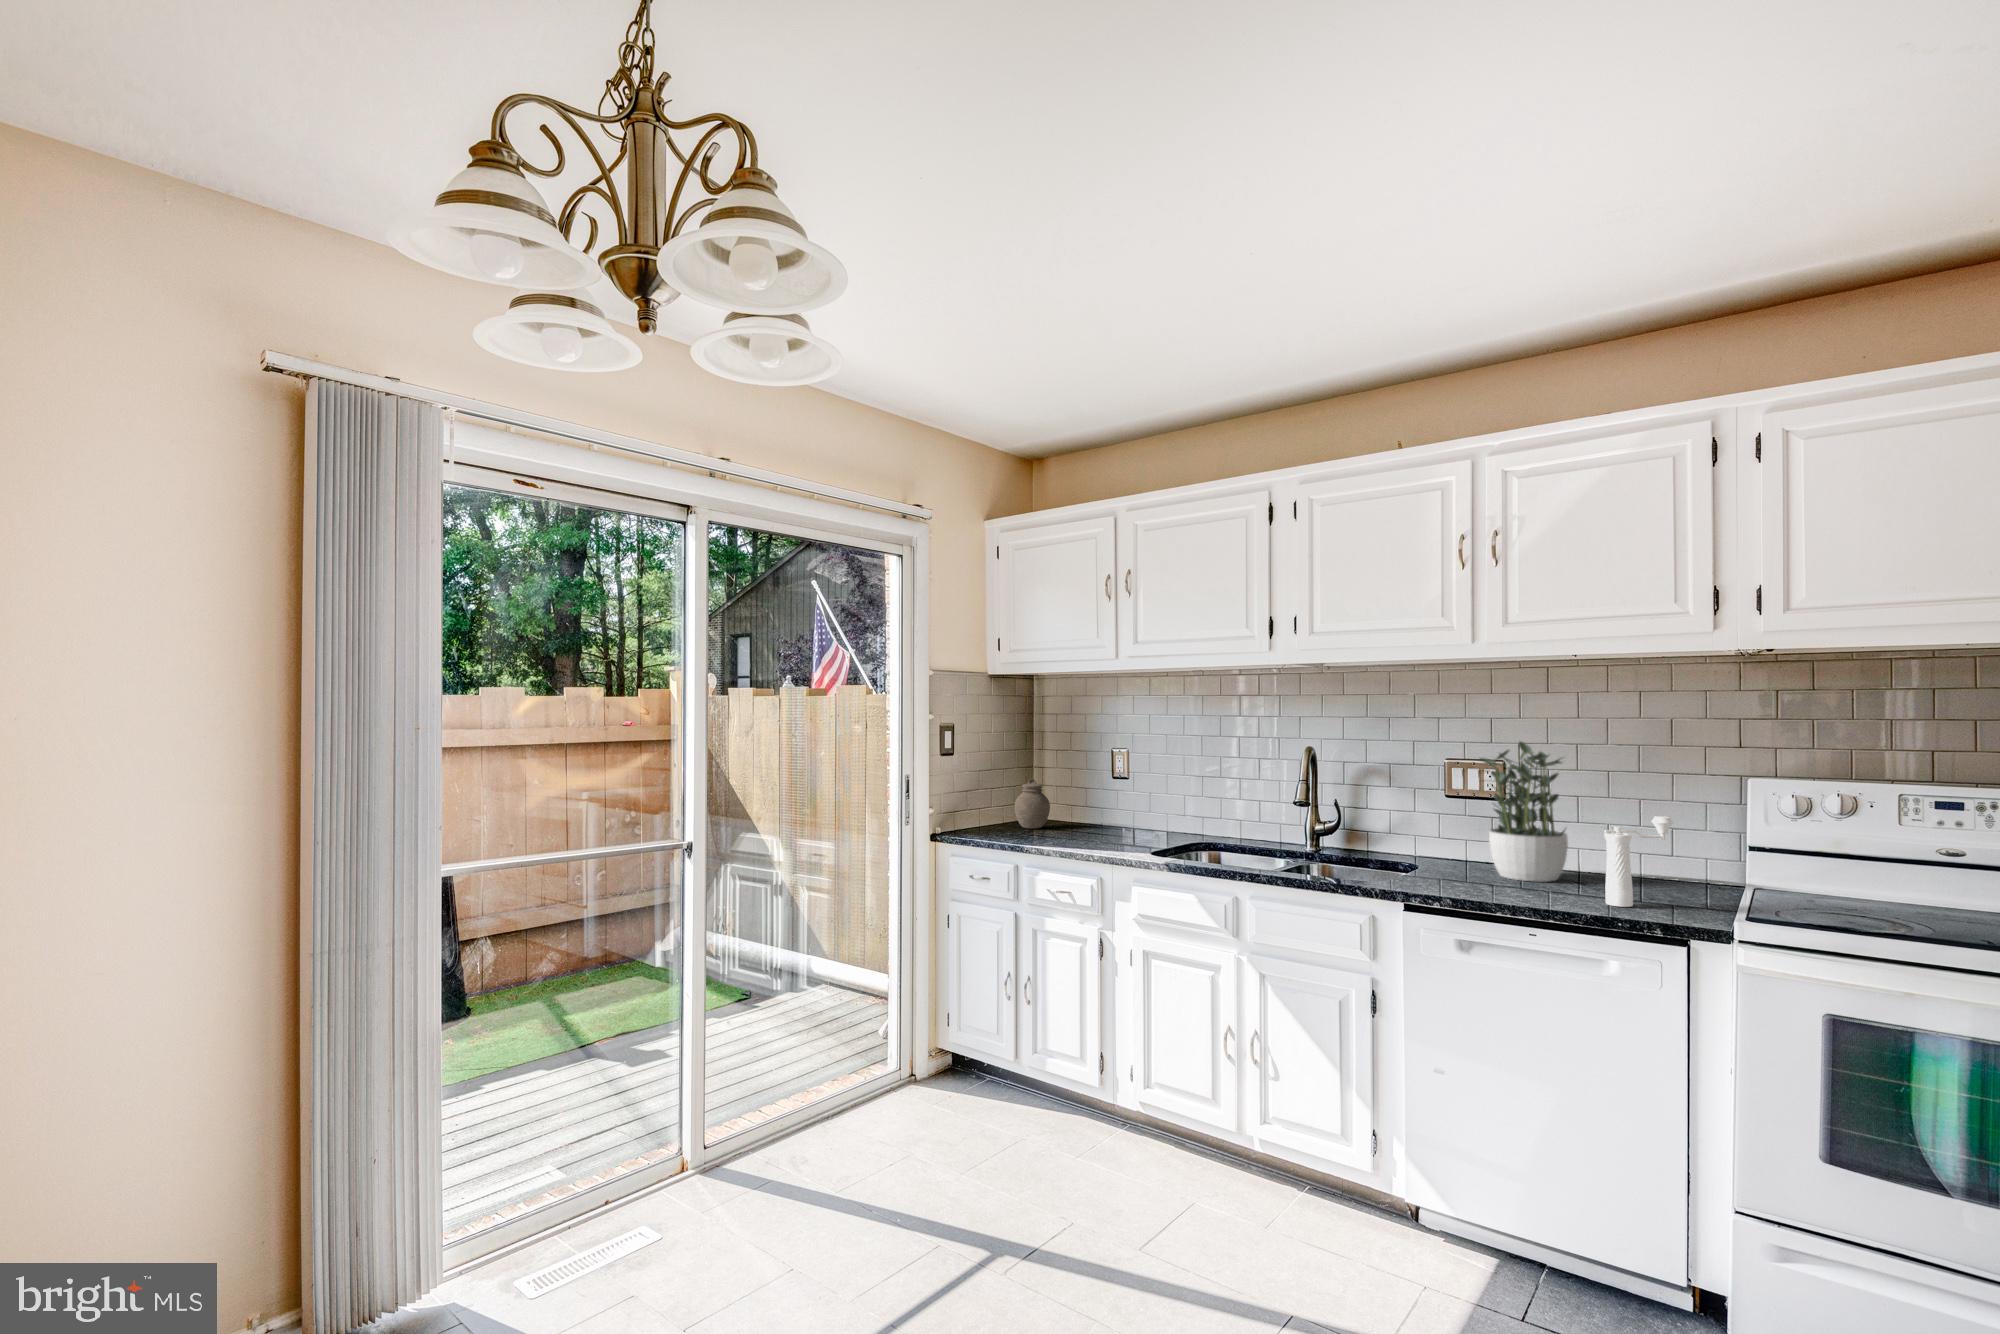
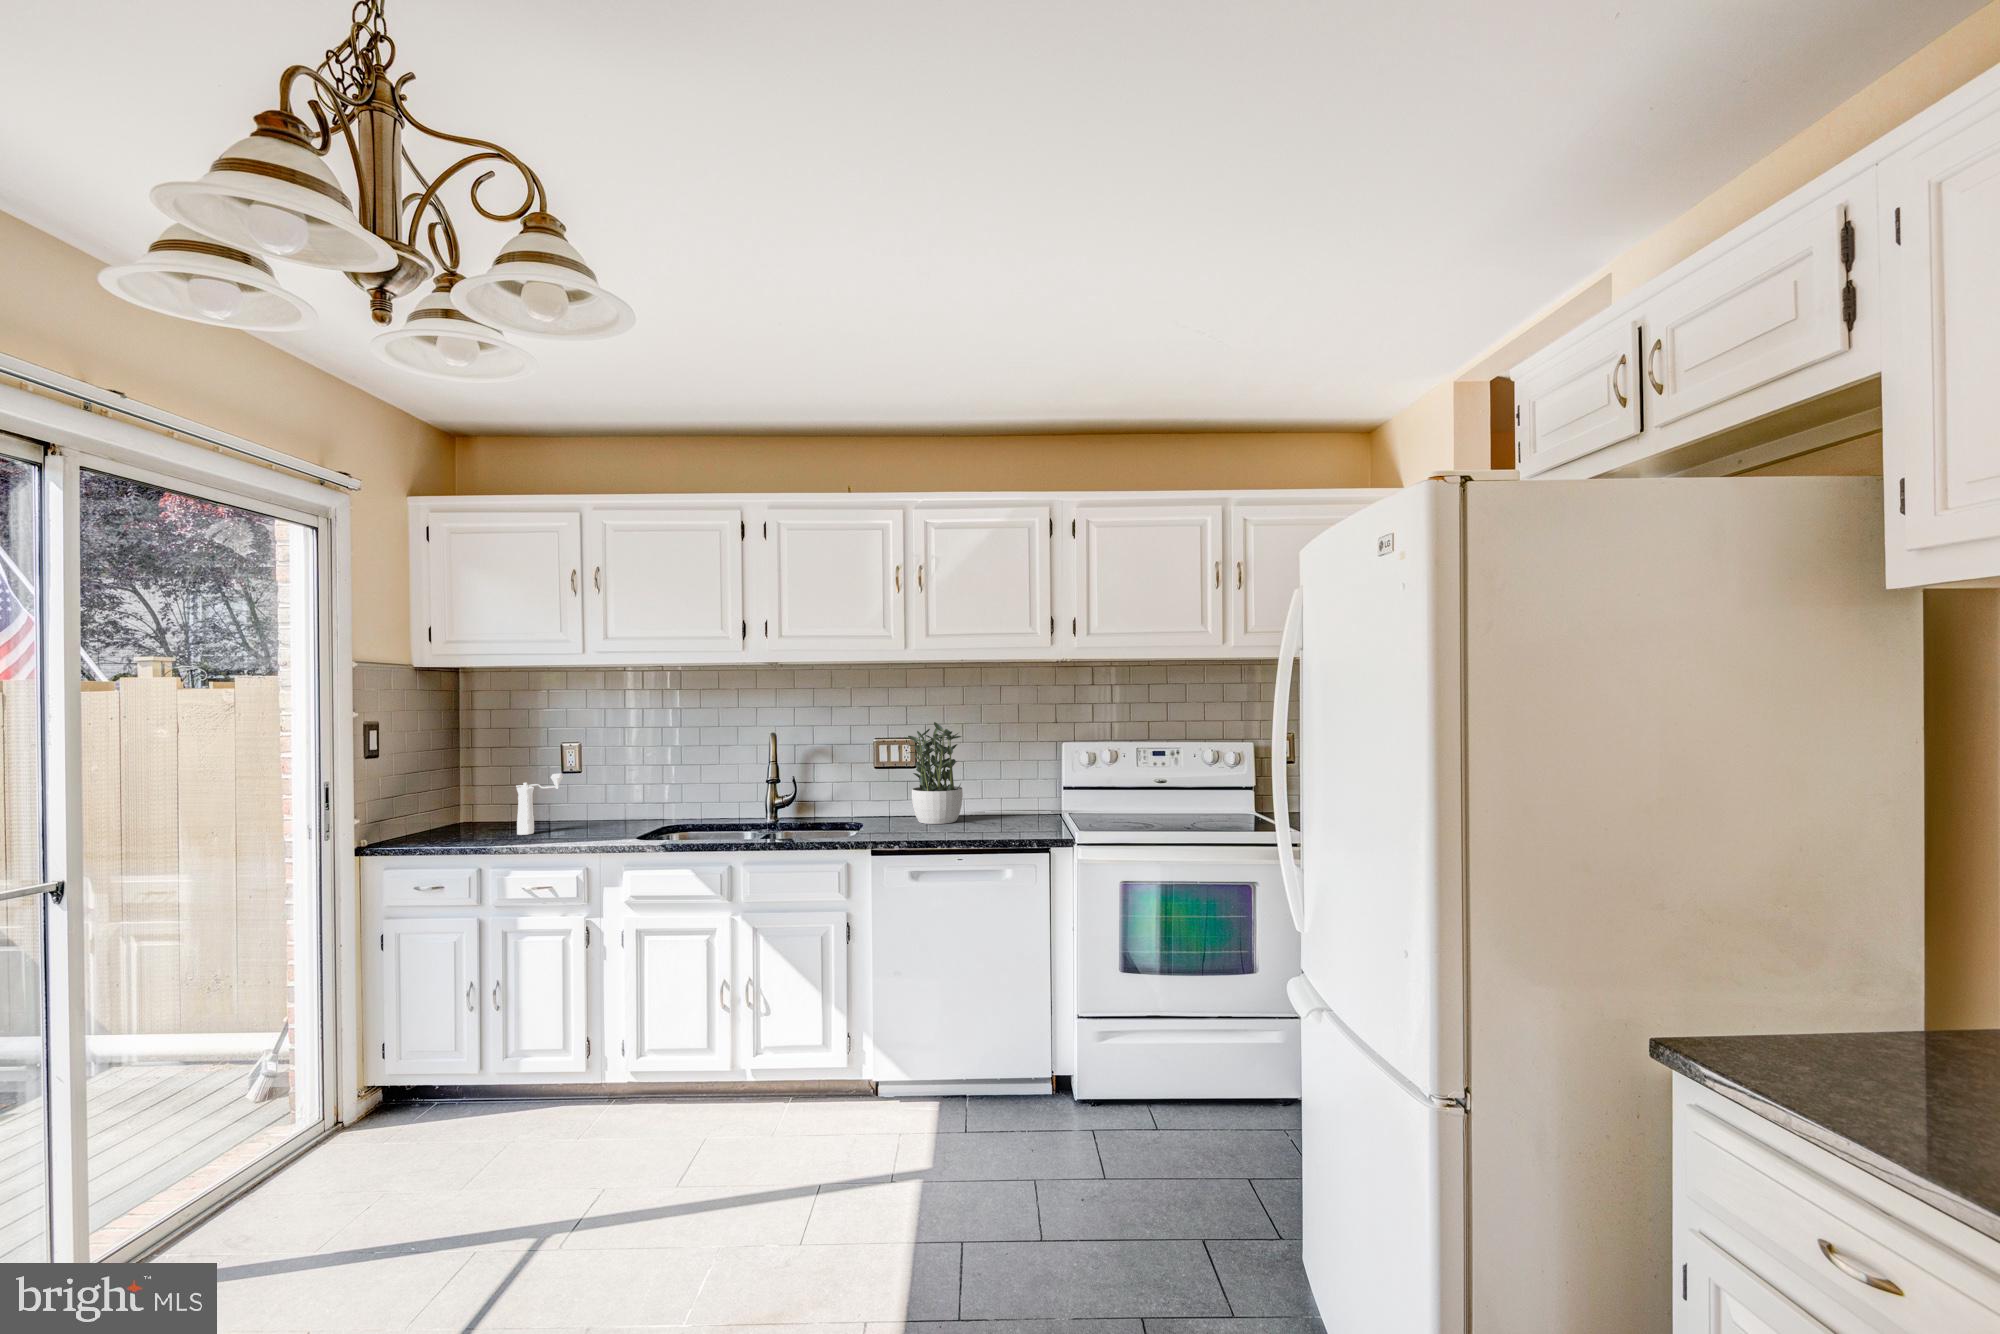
jar: present [1015,779,1050,829] -> none [450,779,492,831]
pepper mill: present [1604,816,1673,907] -> present [516,774,563,835]

